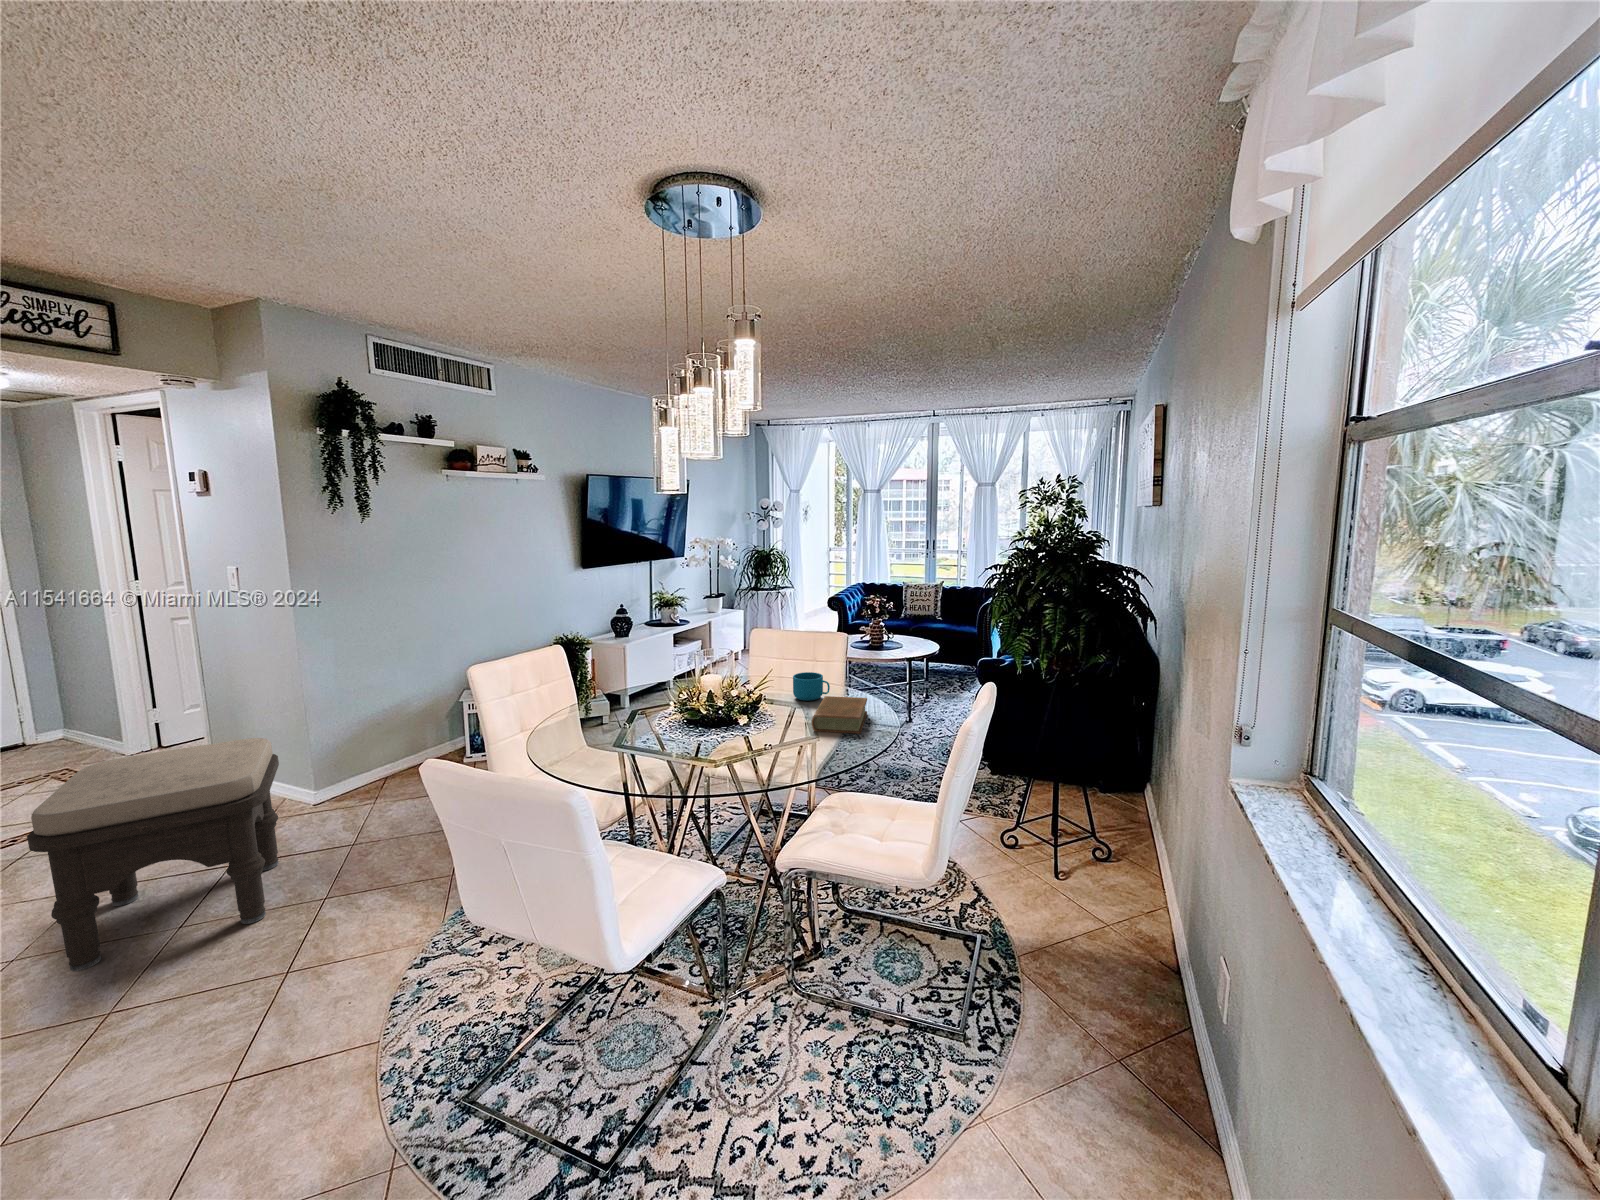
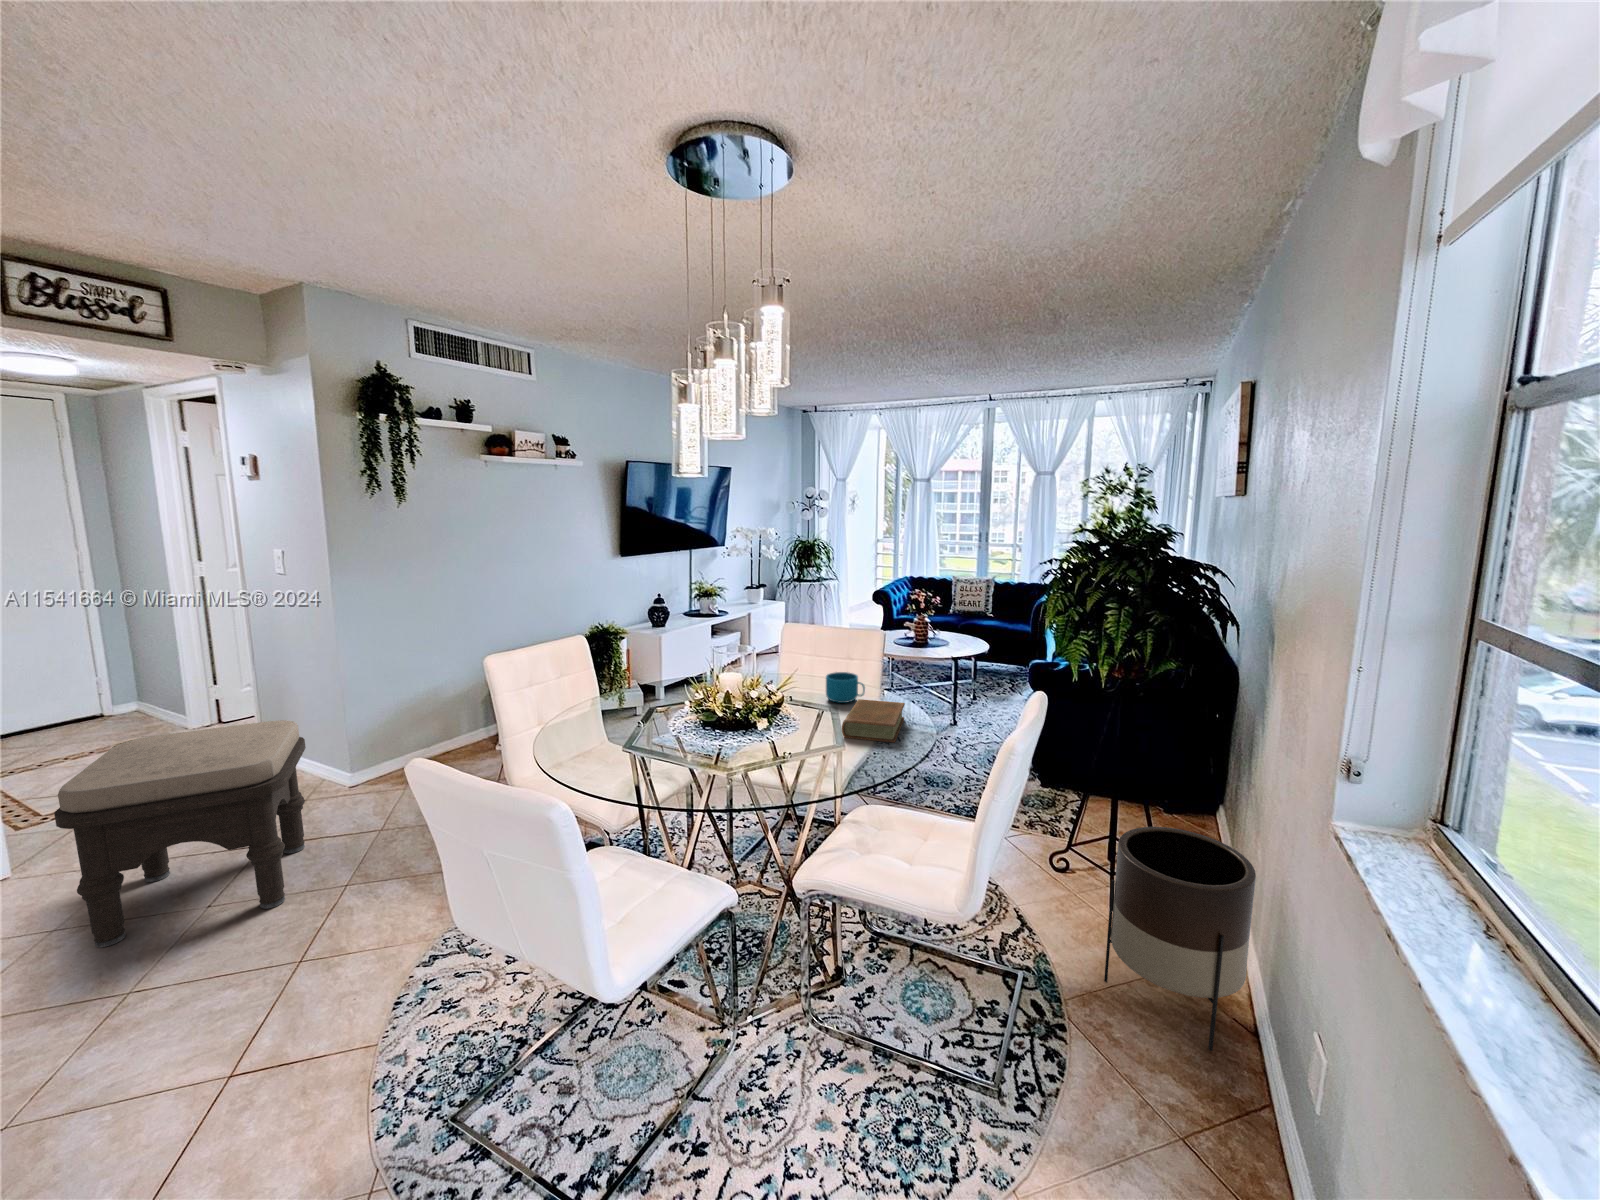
planter: none [1052,798,1176,989] -> present [1104,827,1256,1051]

